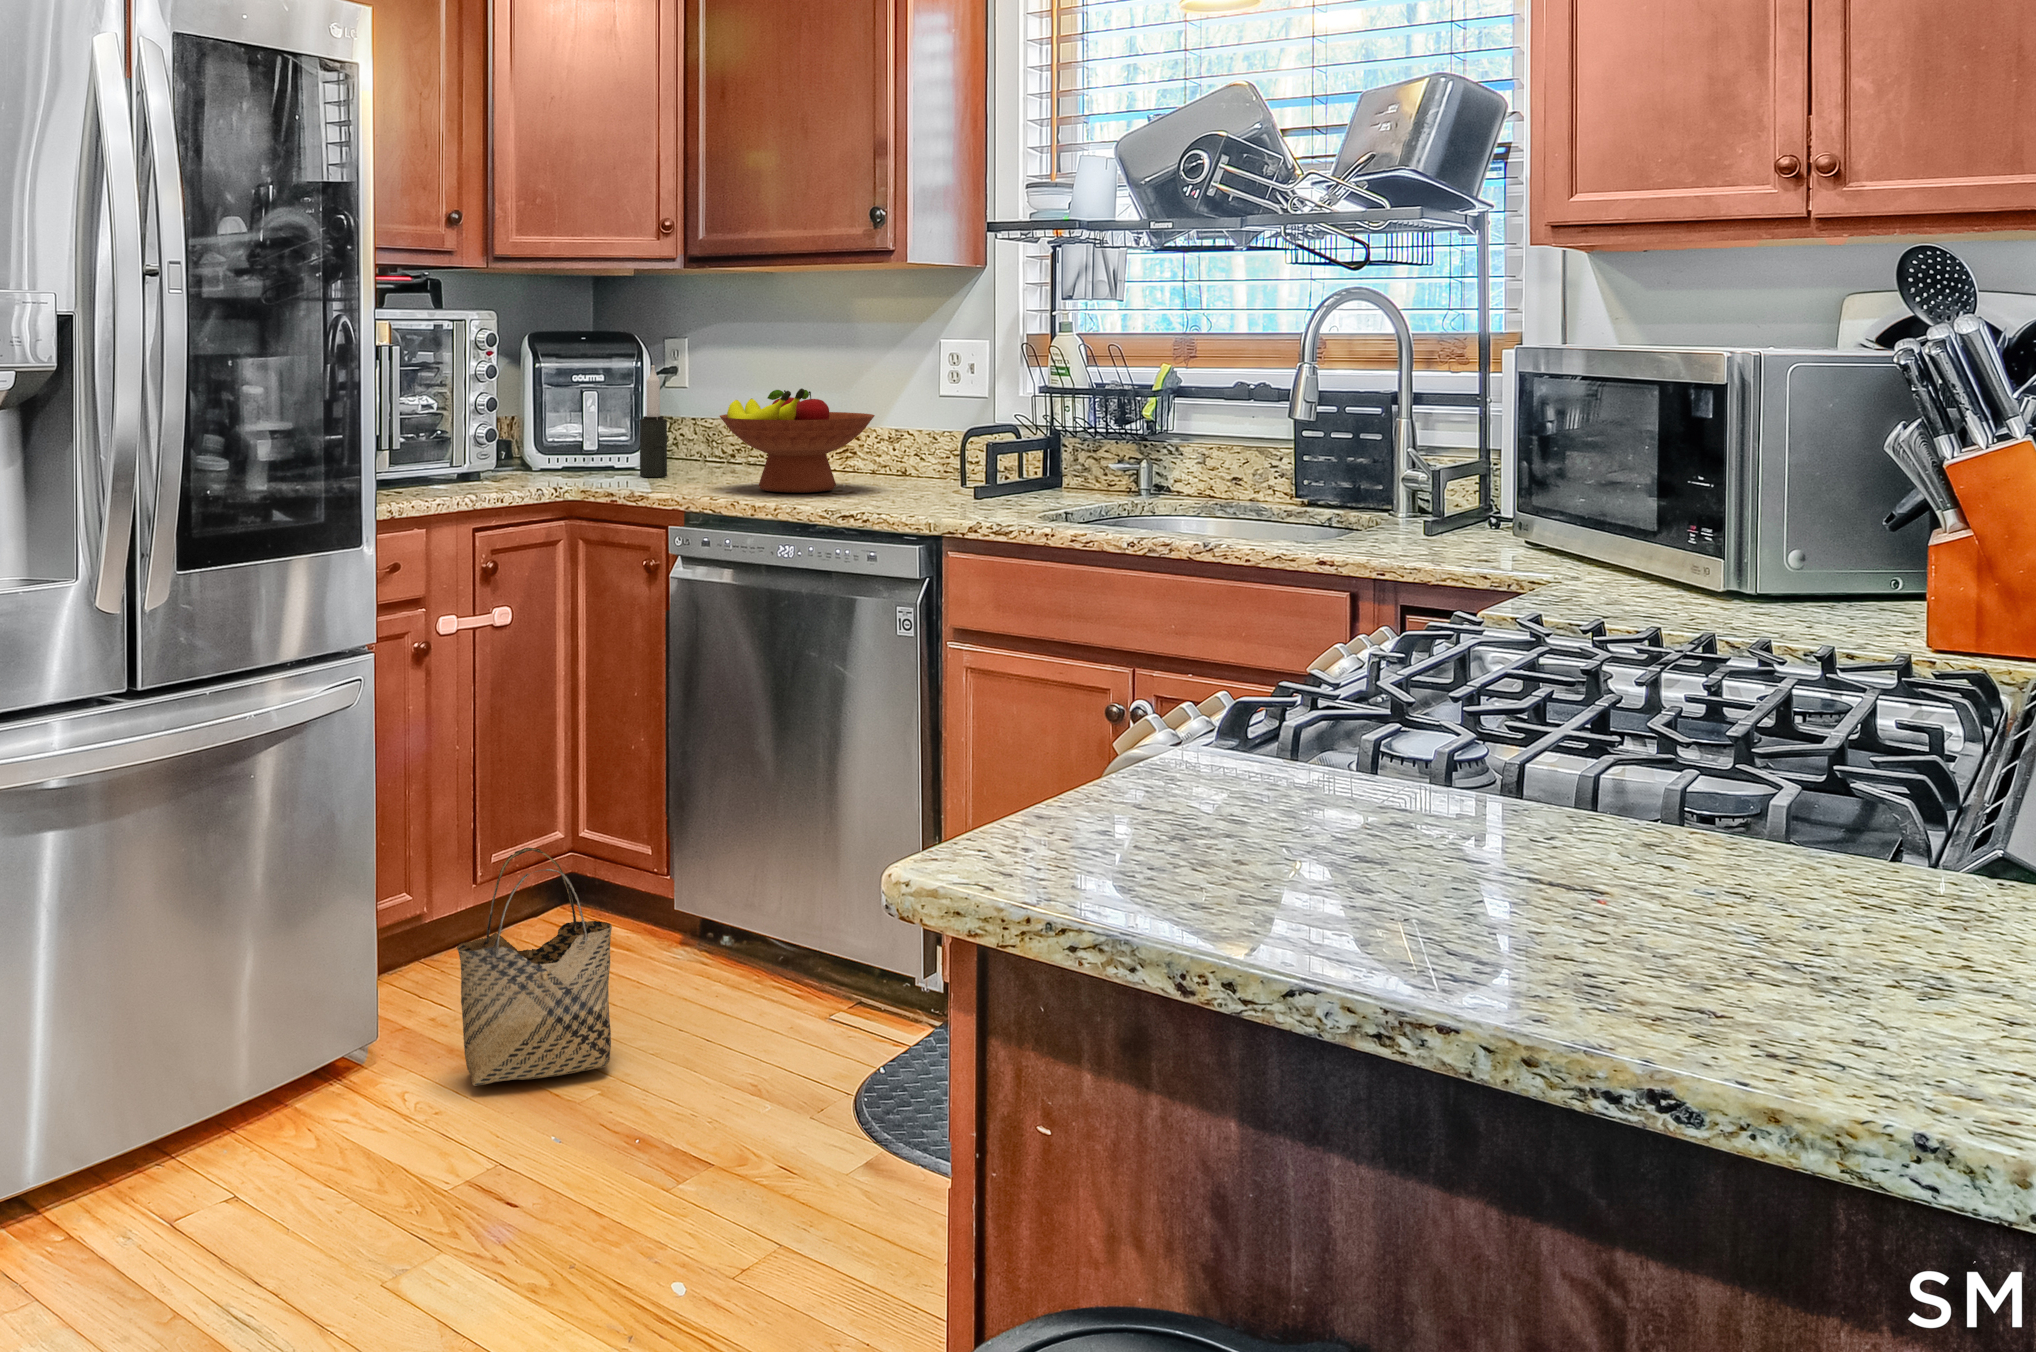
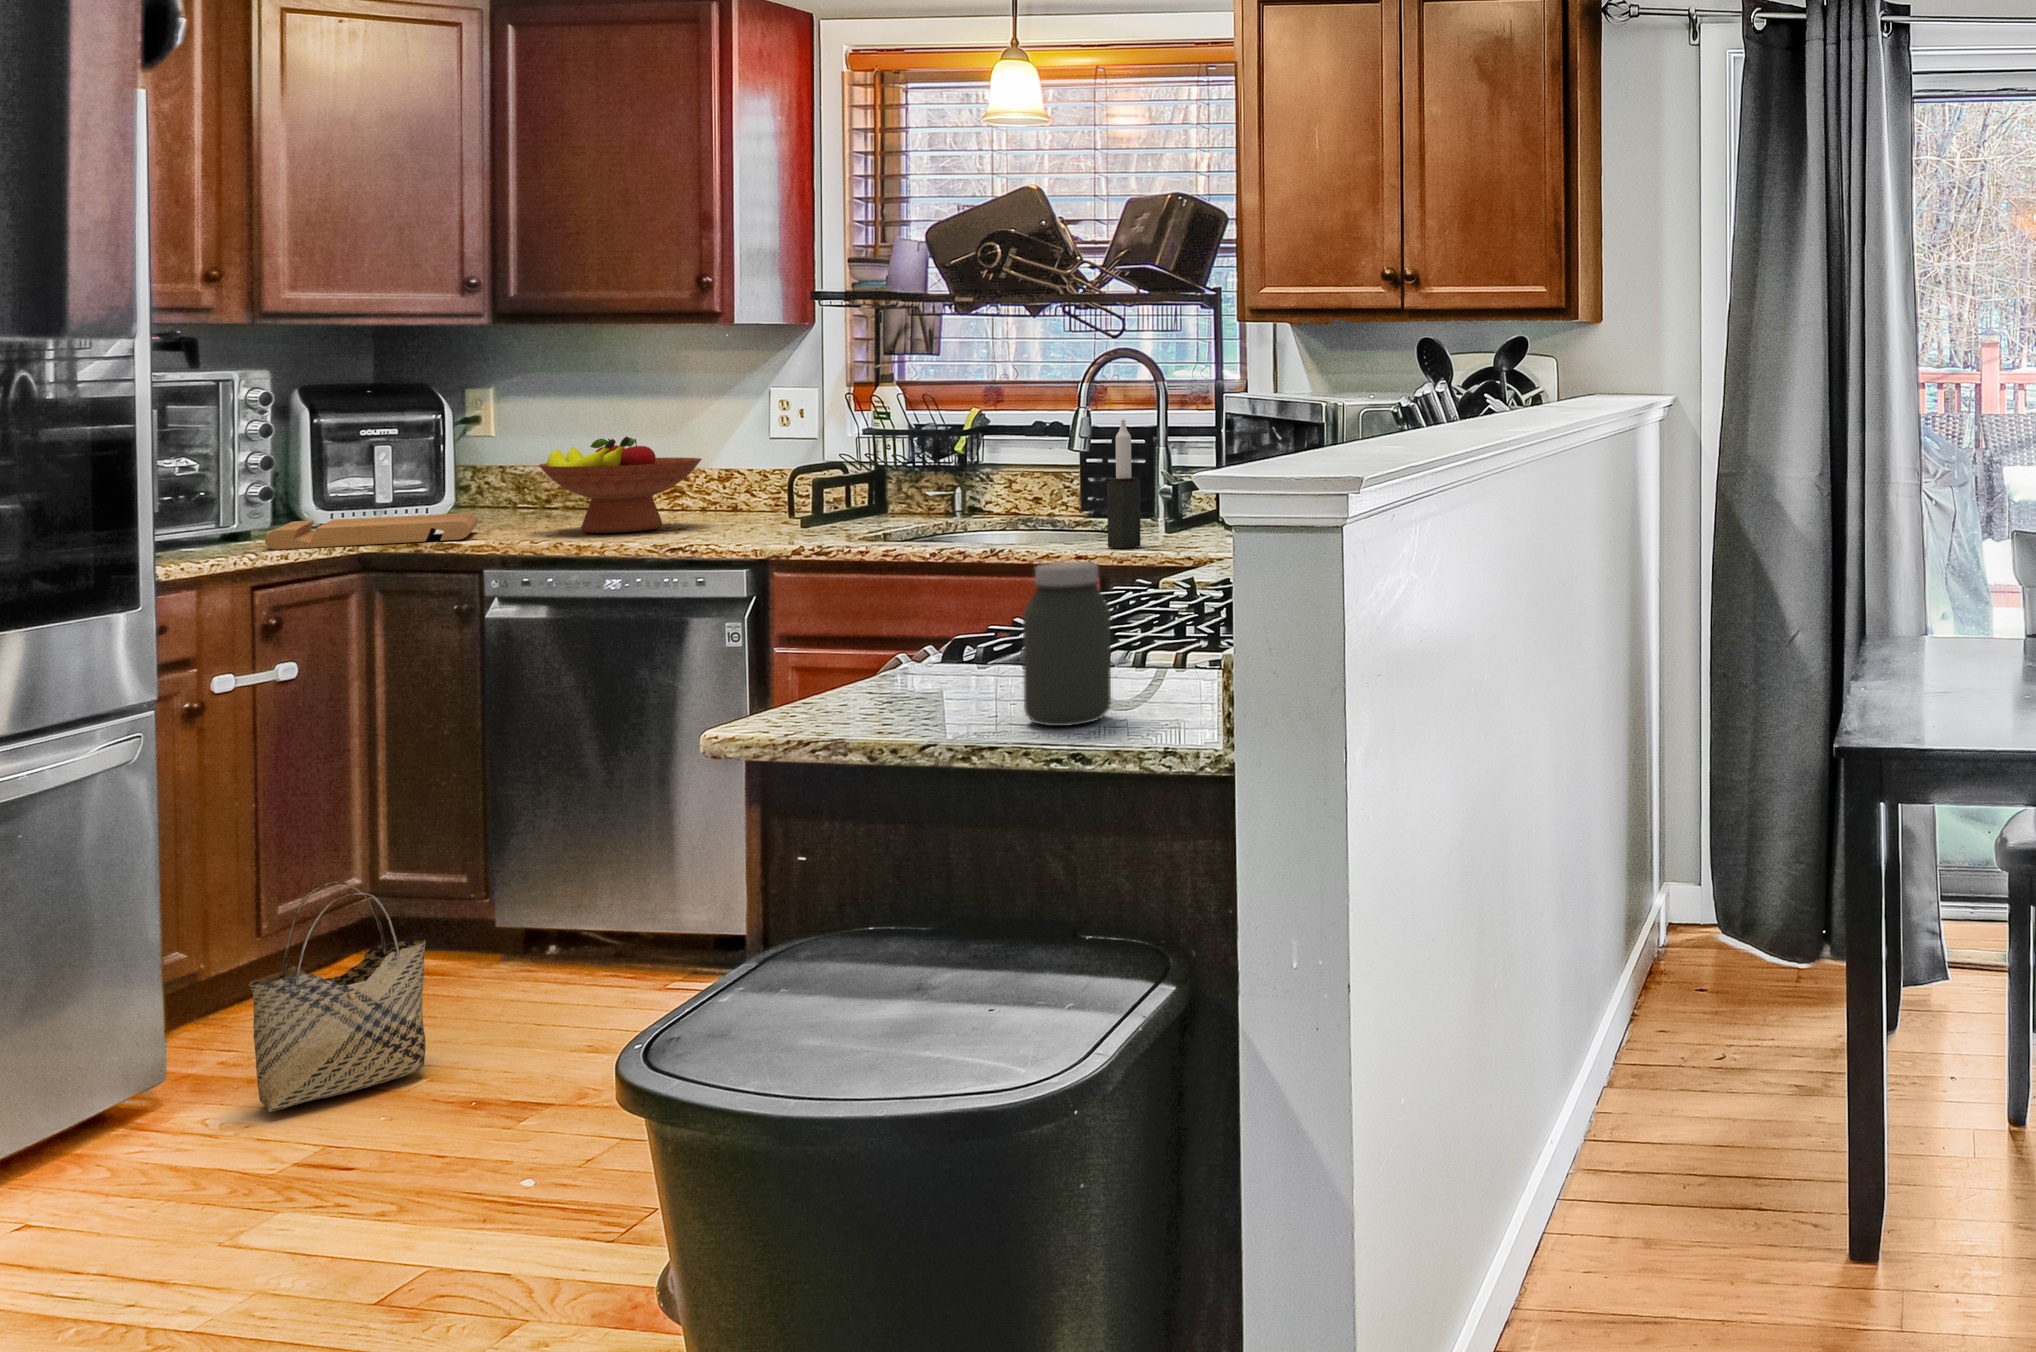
candle: present [640,365,667,477] -> present [1107,419,1141,548]
cutting board: none [485,463,666,492] -> present [265,513,478,550]
jar: none [1446,653,1621,979] -> present [1023,562,1111,726]

